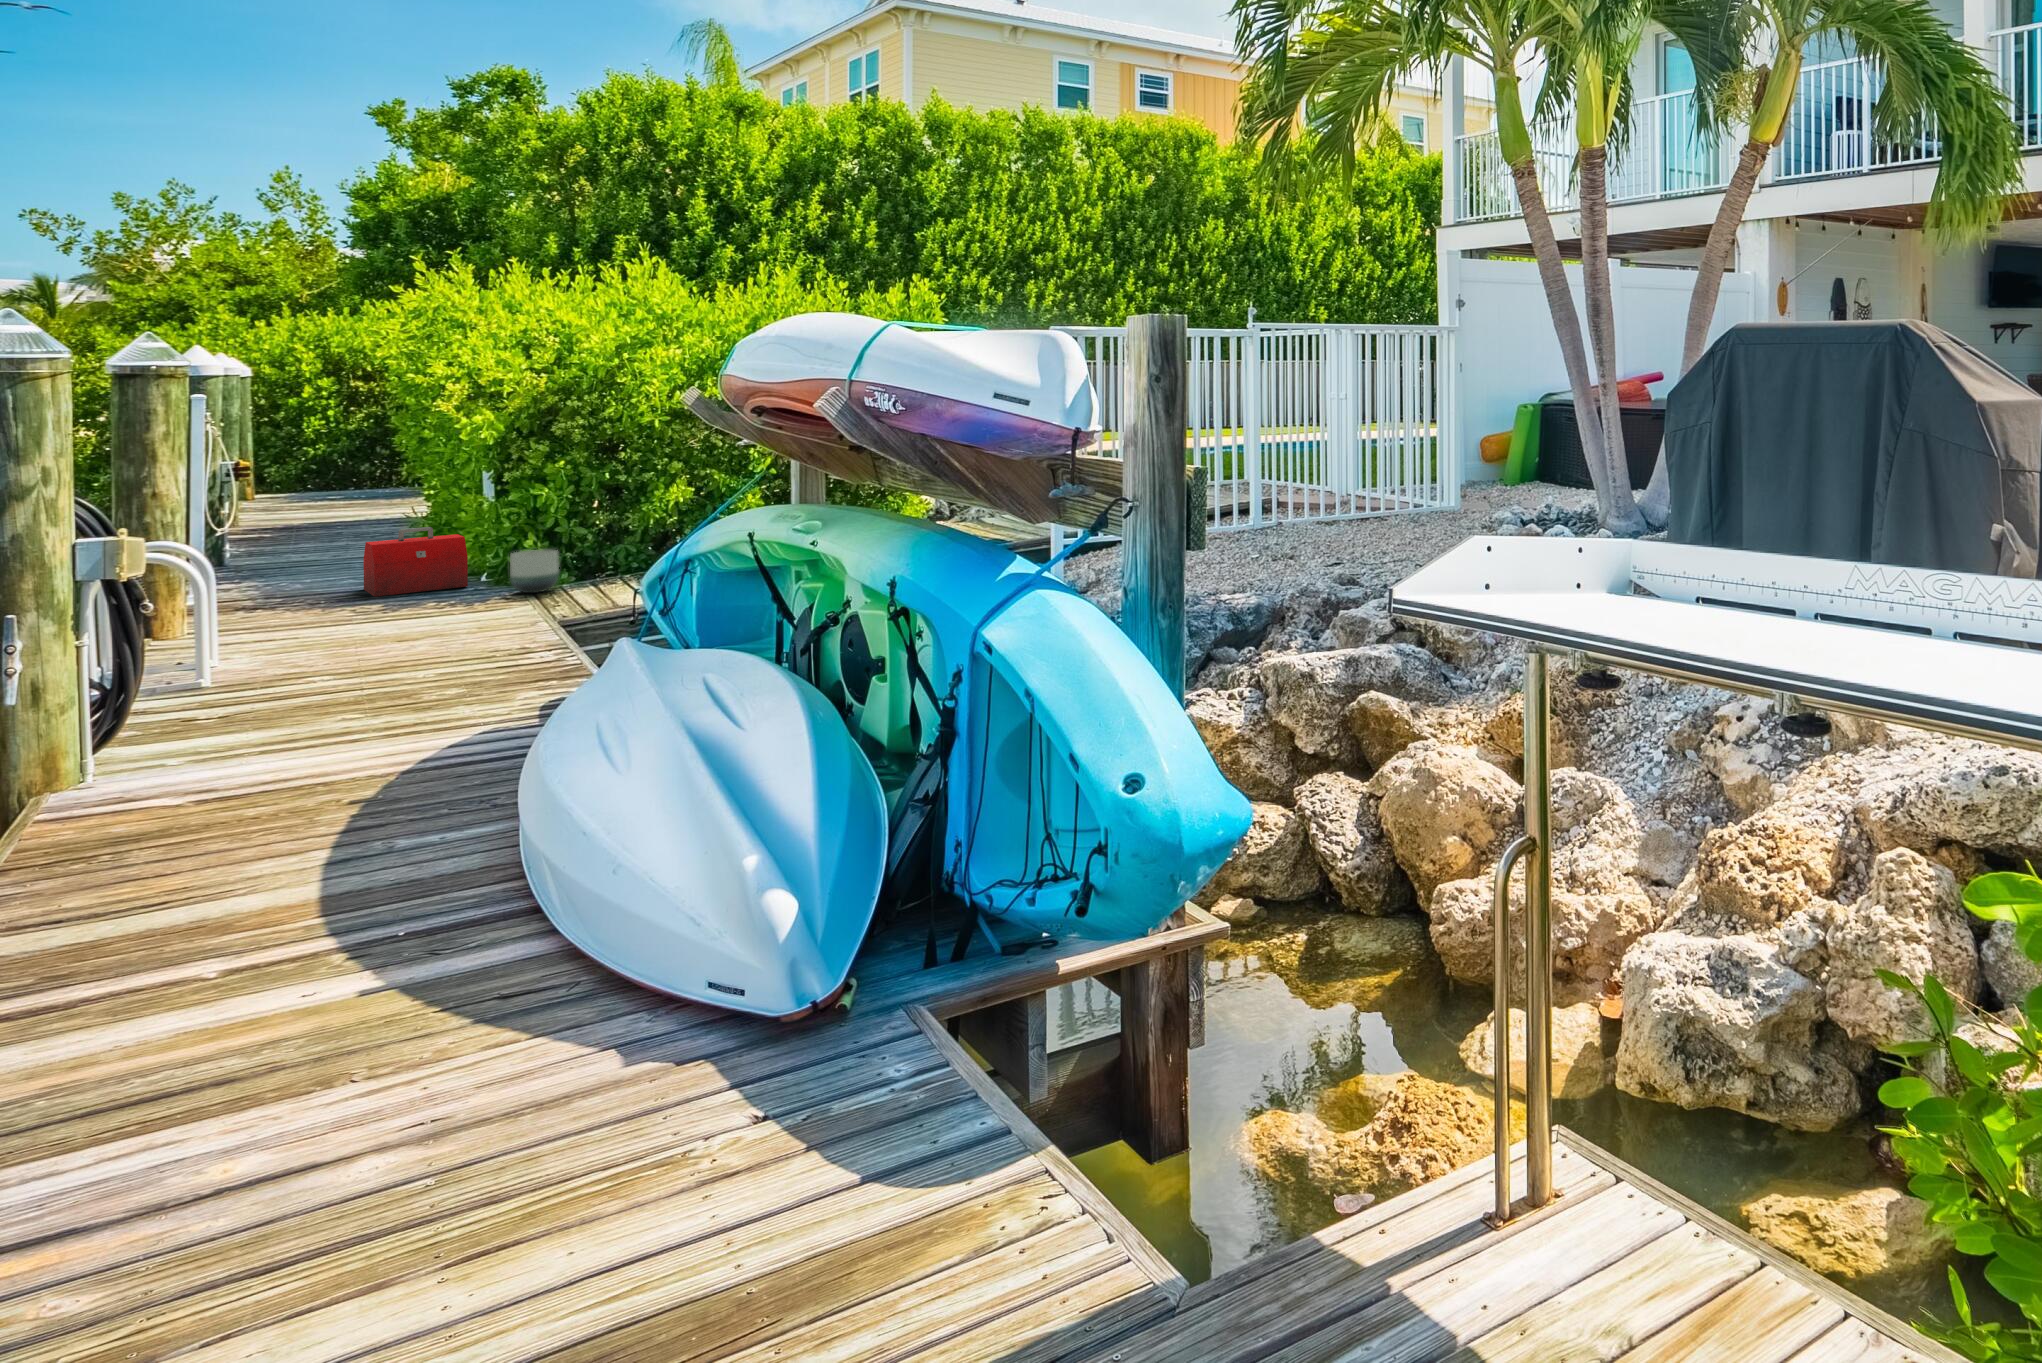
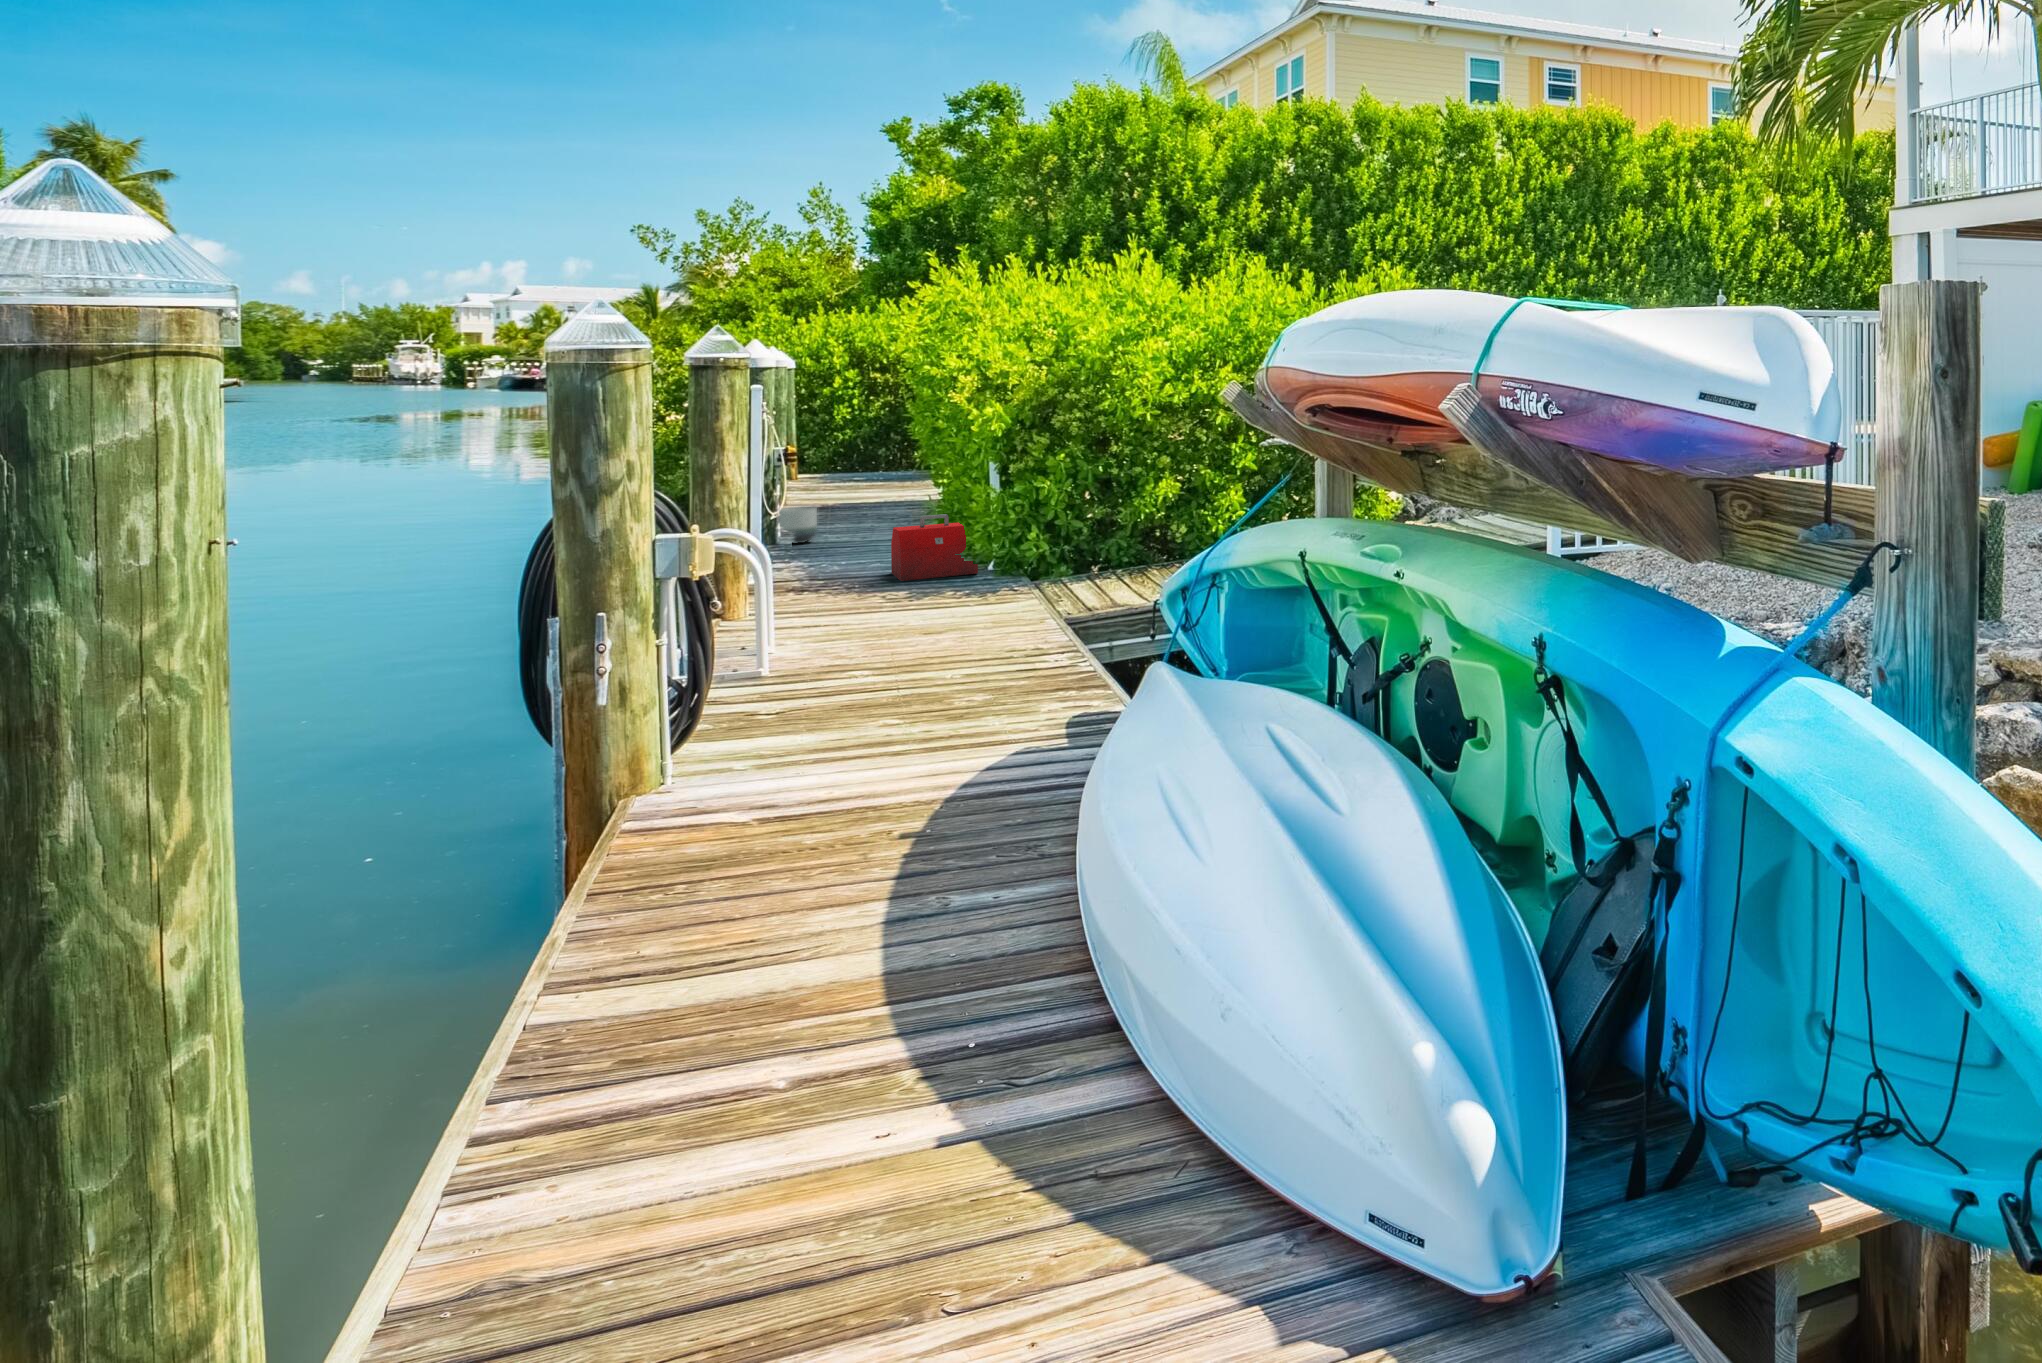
planter: present [510,550,559,593] -> present [779,507,817,543]

